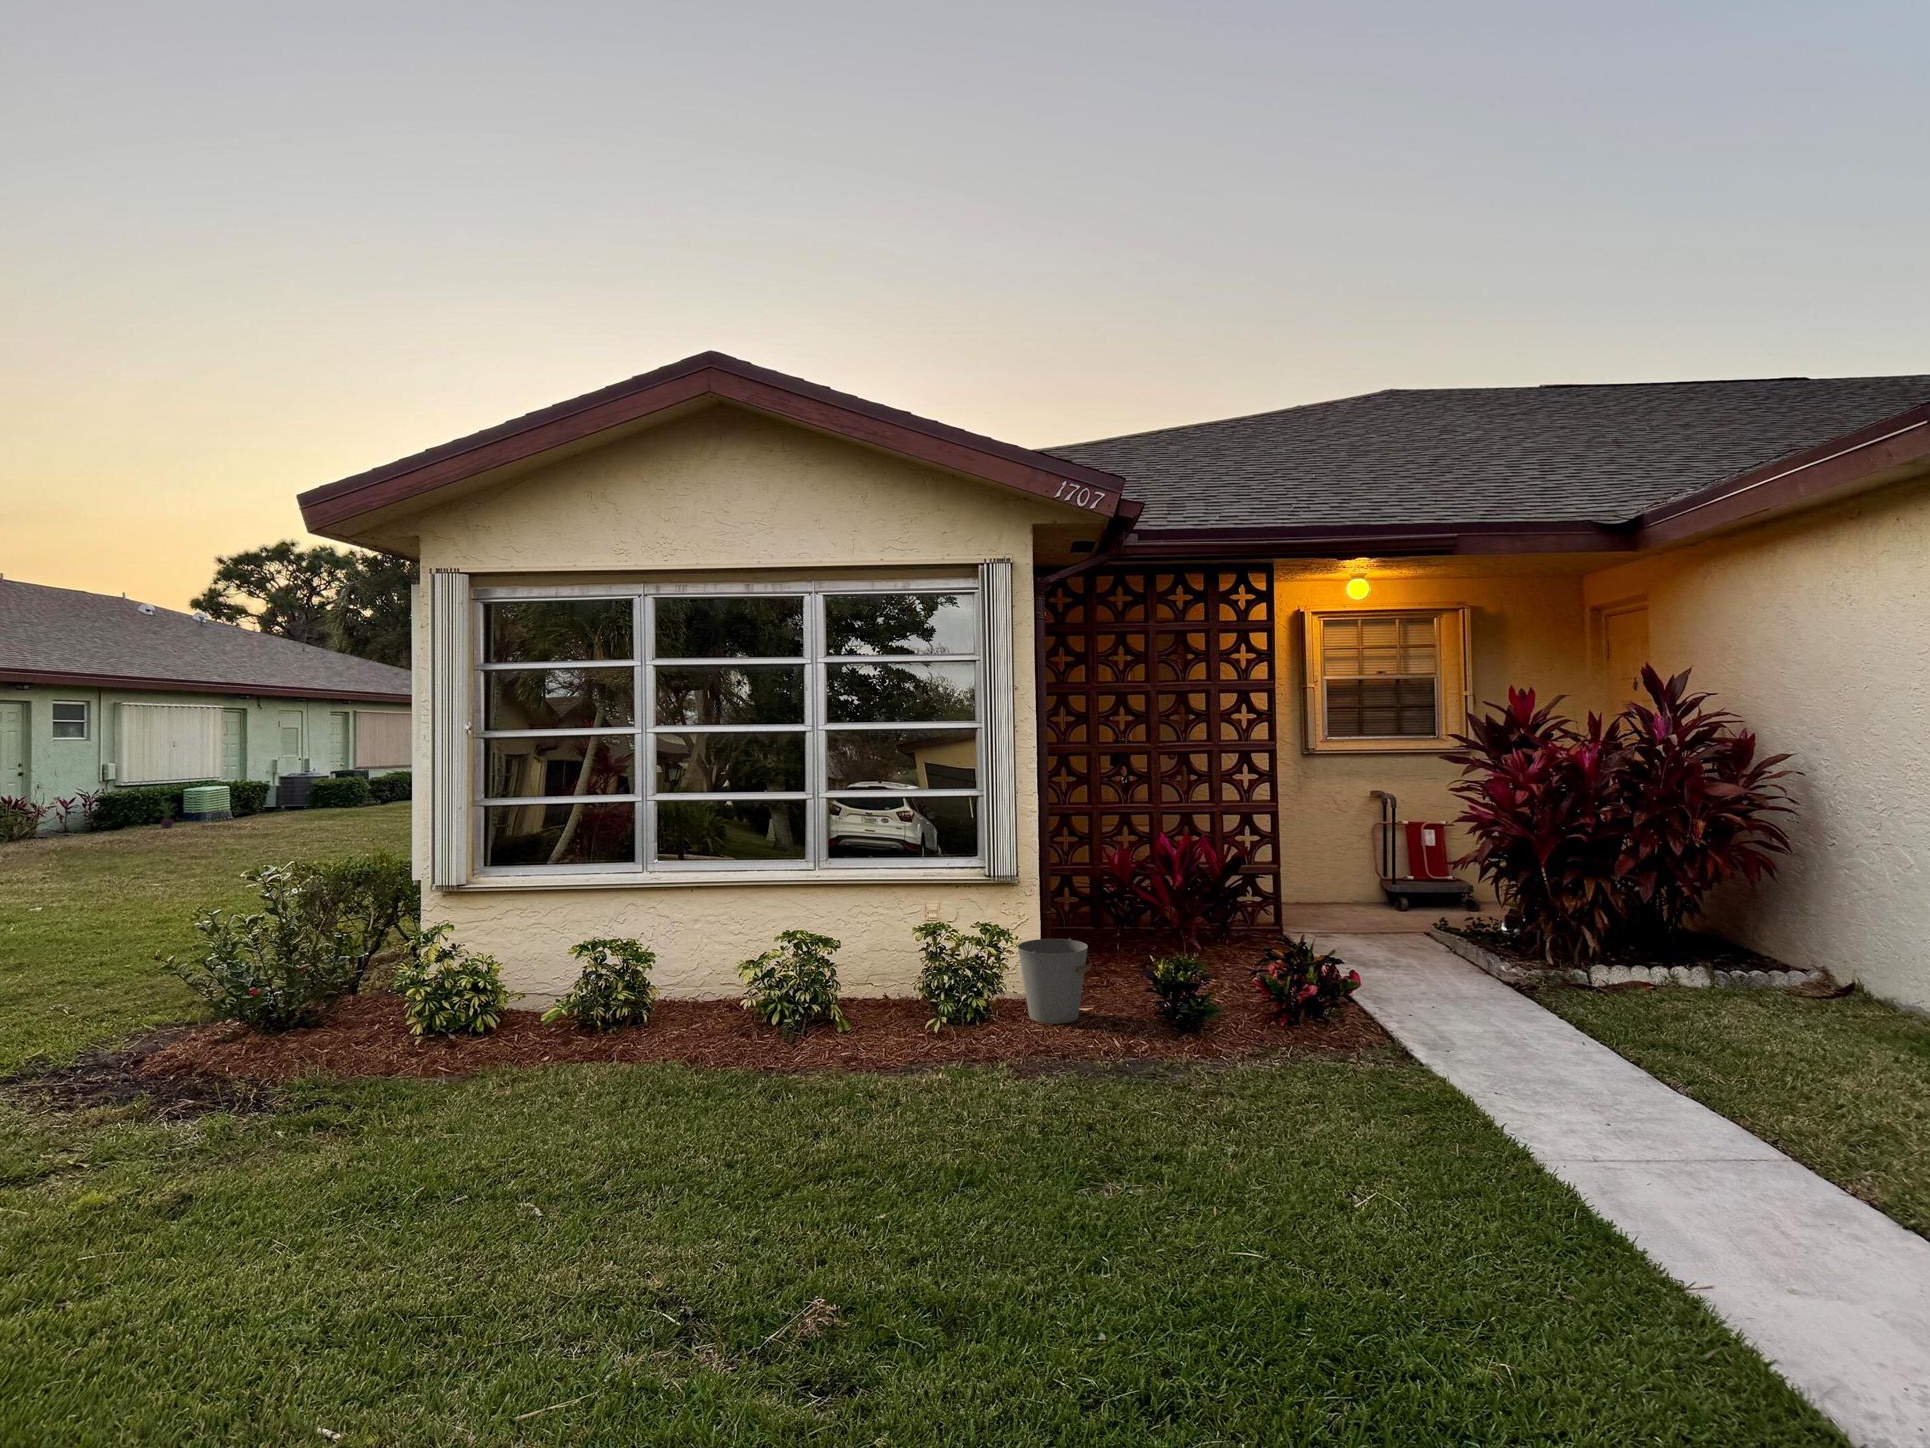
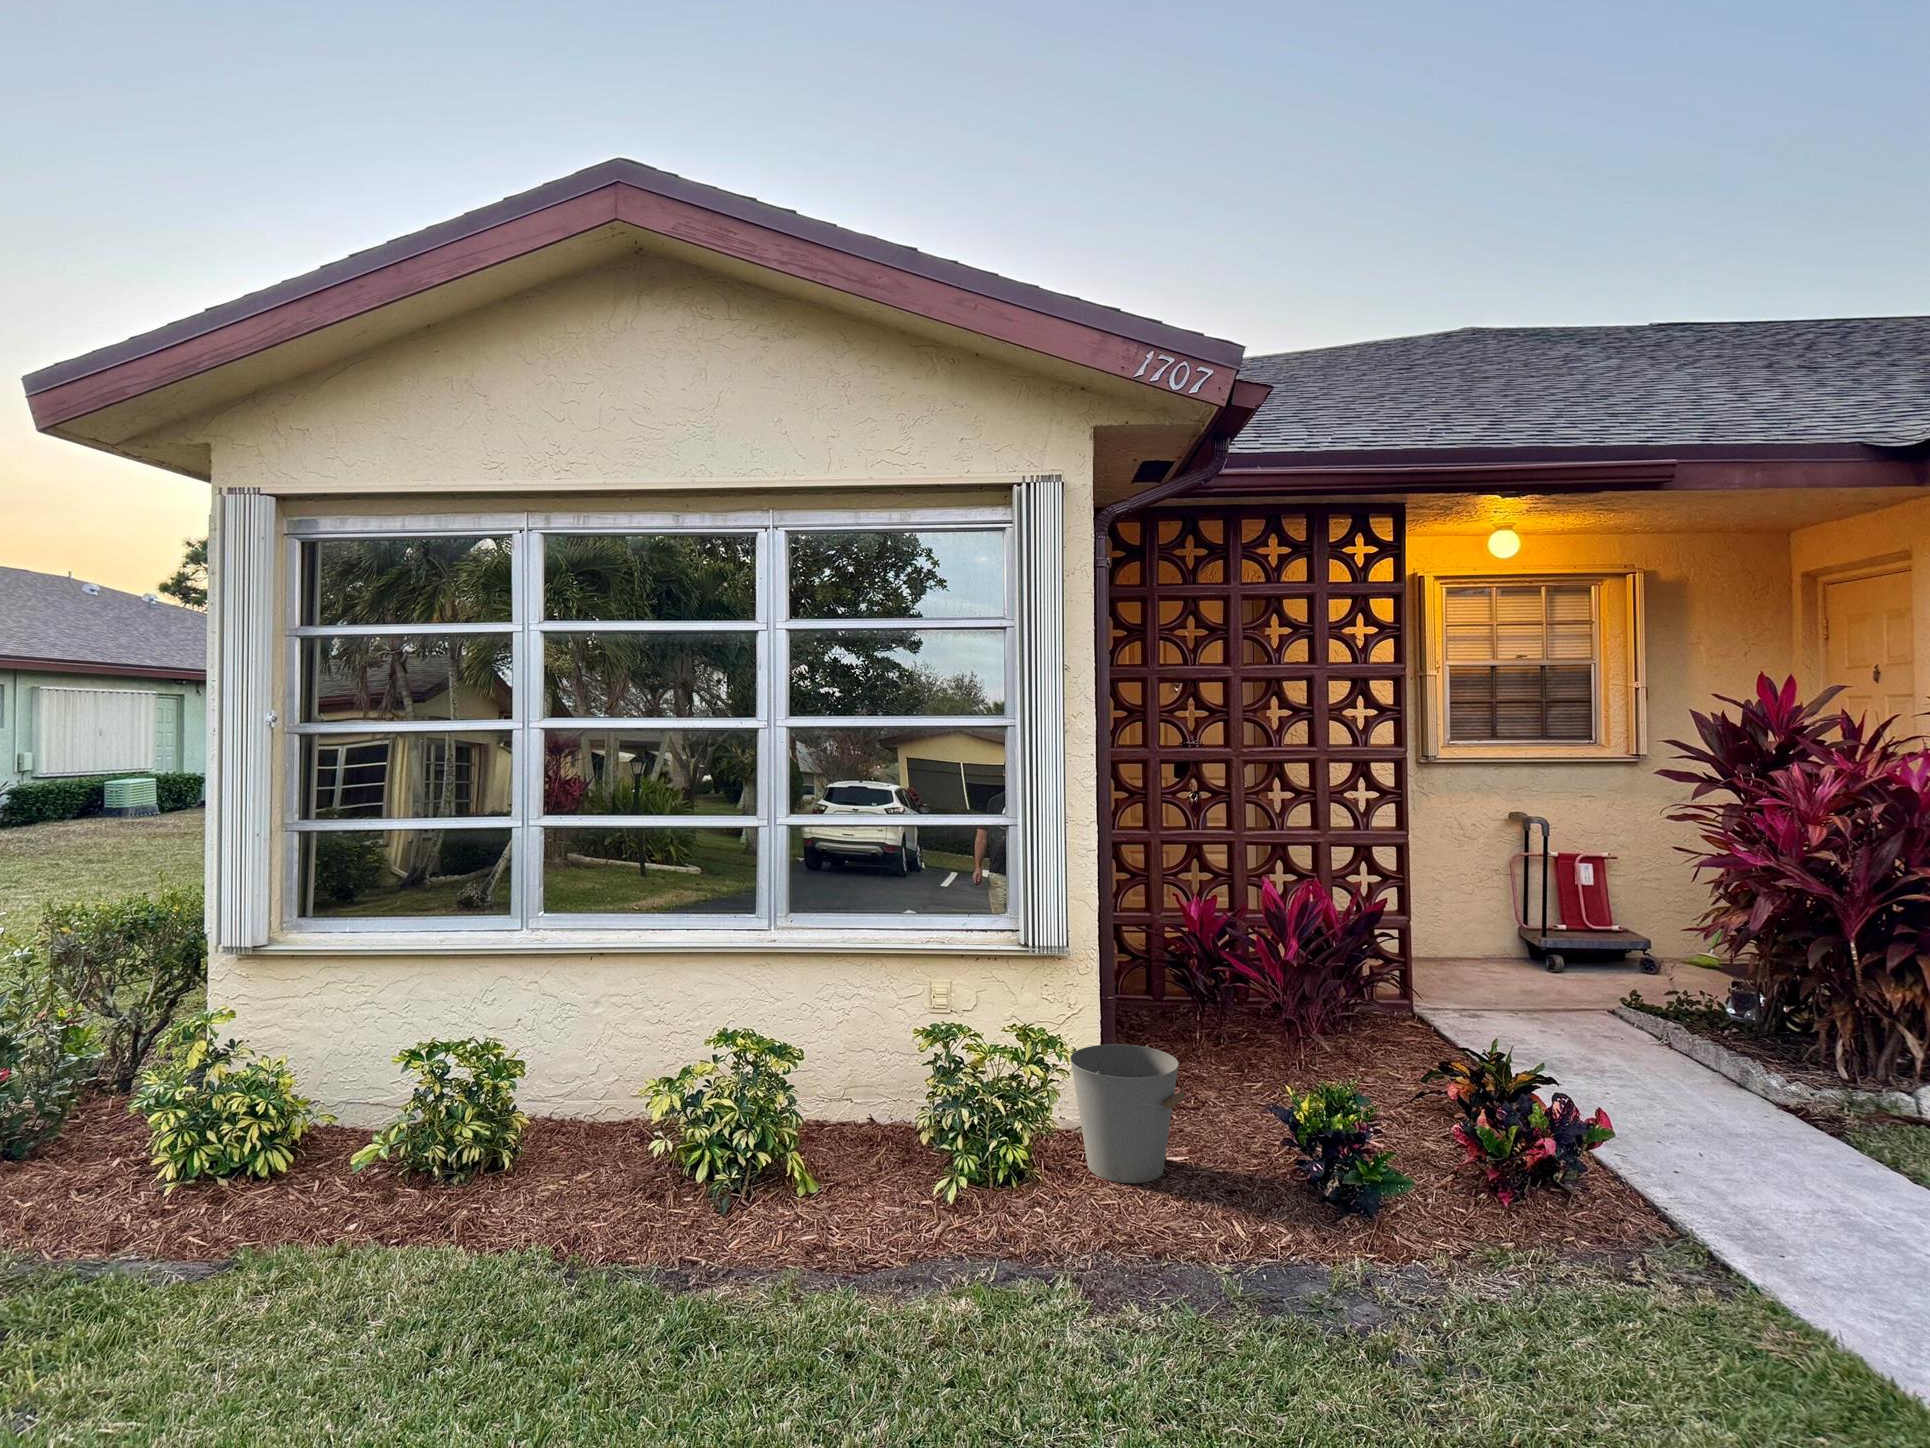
decorative plant: present [160,802,174,828] -> none [61,793,104,825]

